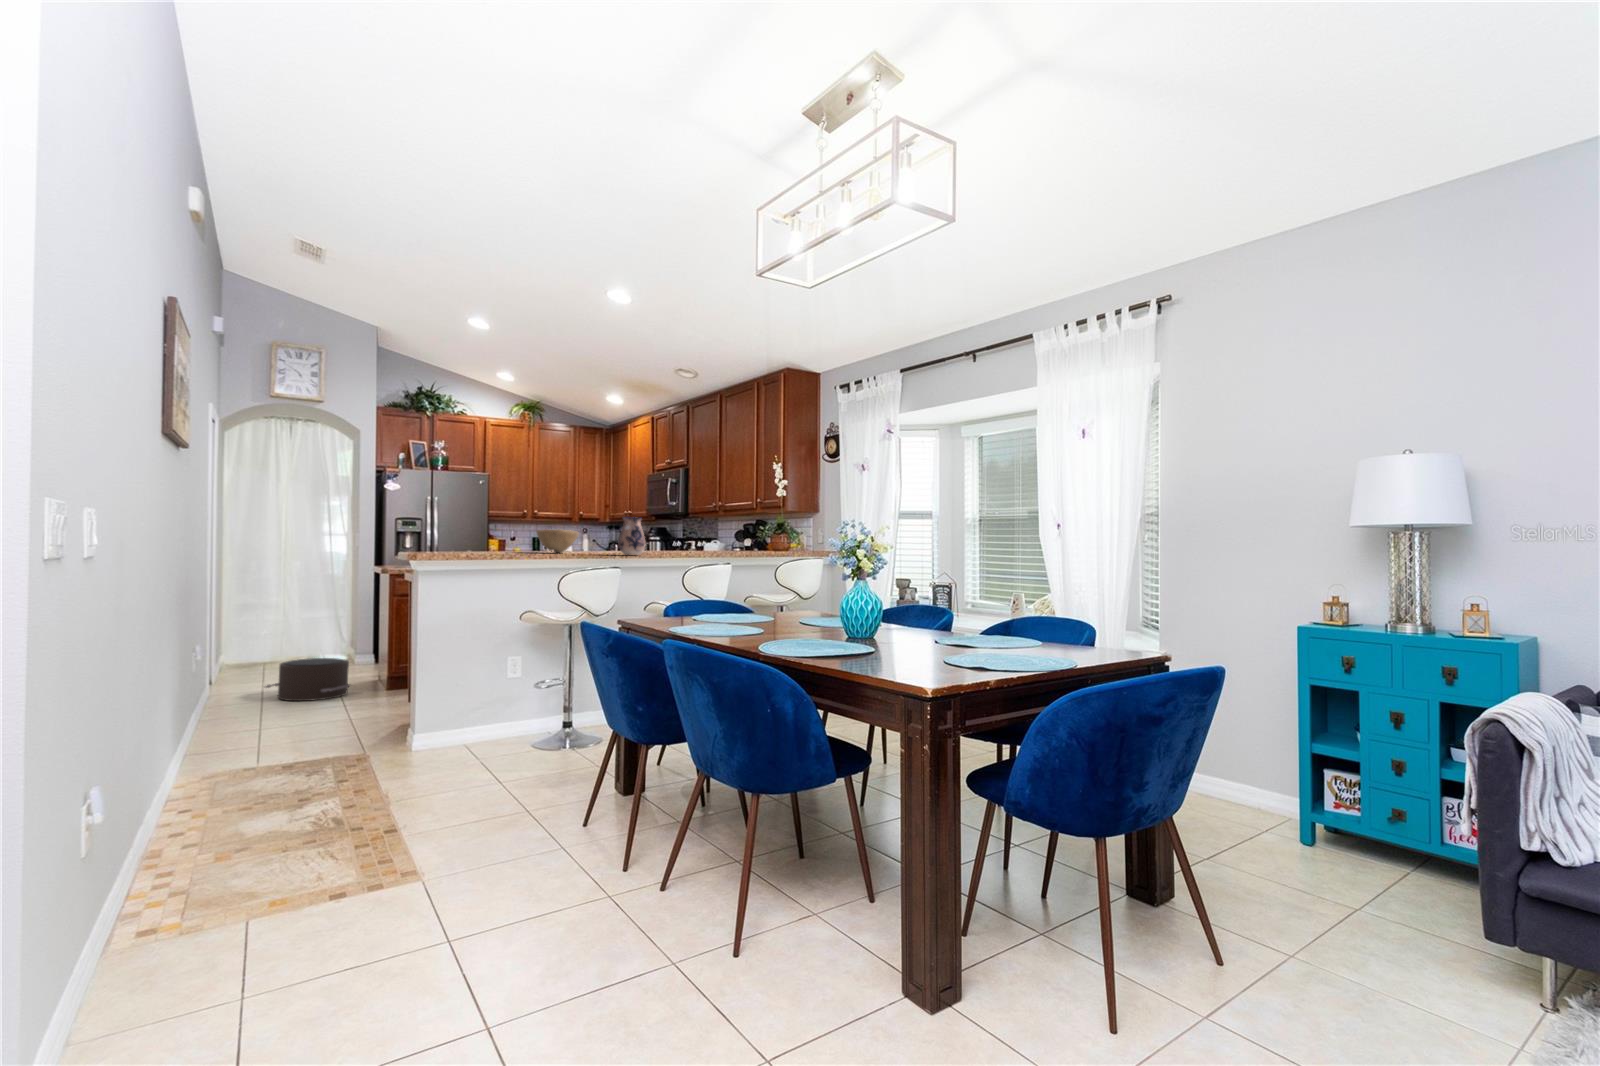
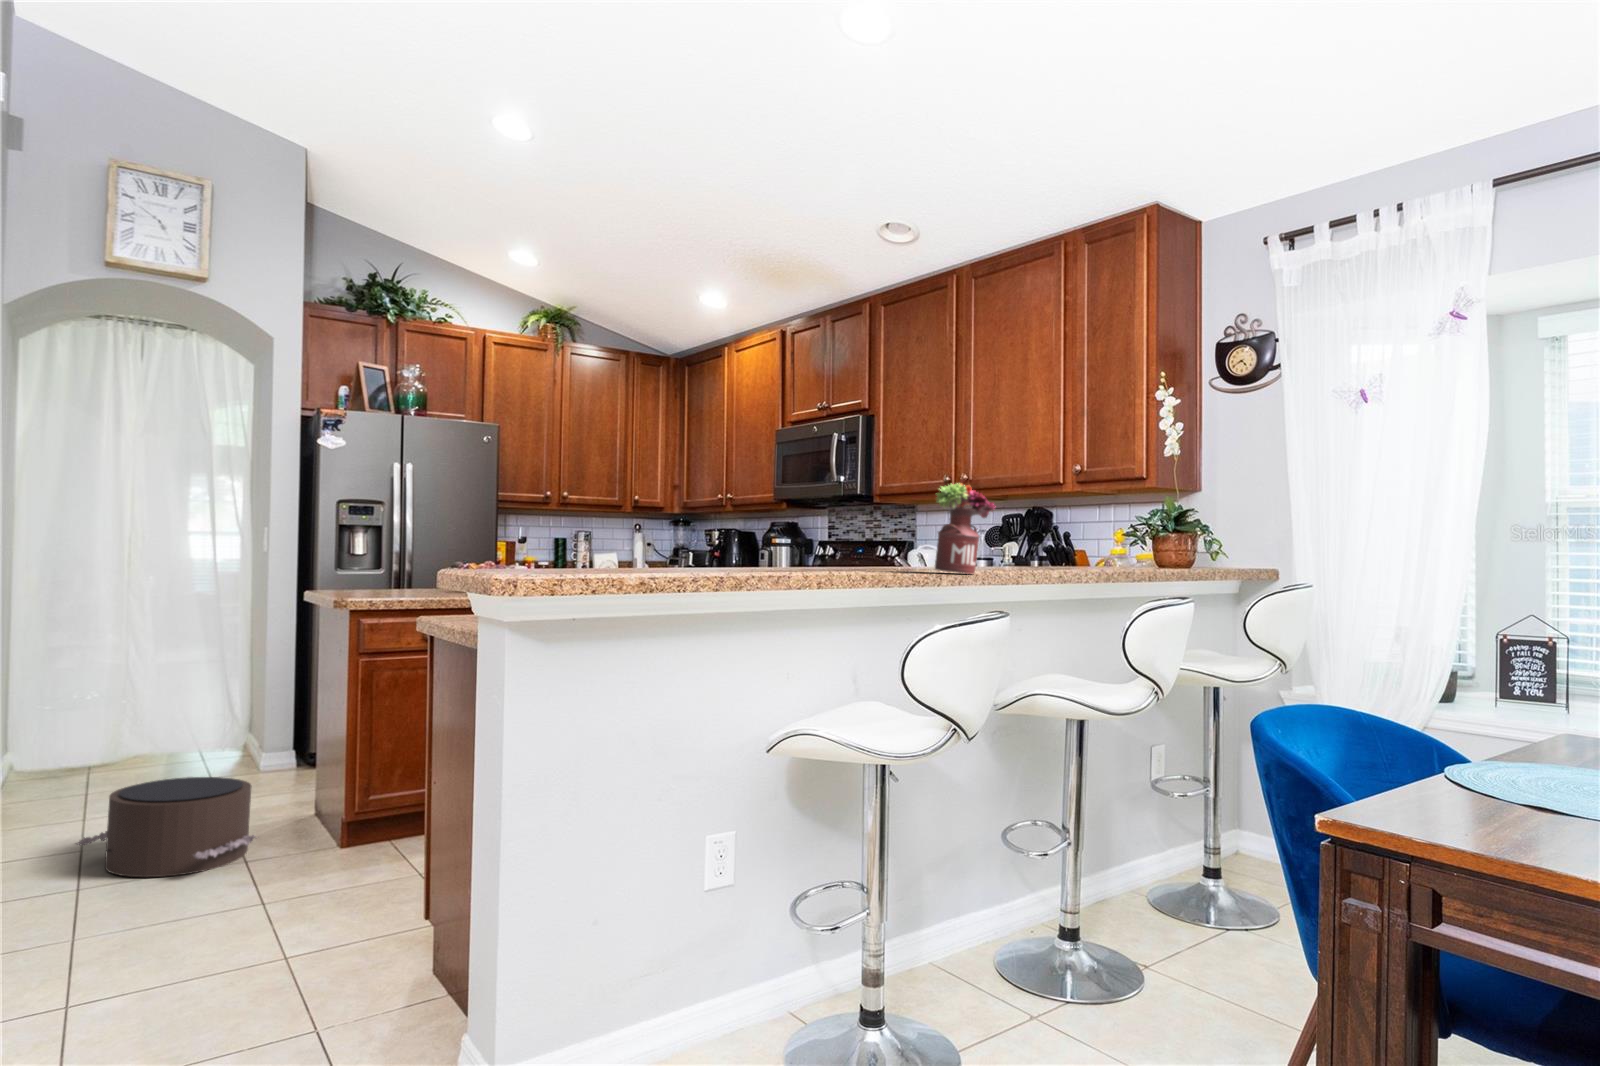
flower arrangement: none [693,508,726,554] -> present [935,483,996,574]
ceramic pitcher: present [618,517,646,555] -> none [834,496,890,578]
bowl: present [536,530,579,553] -> none [650,521,736,571]

